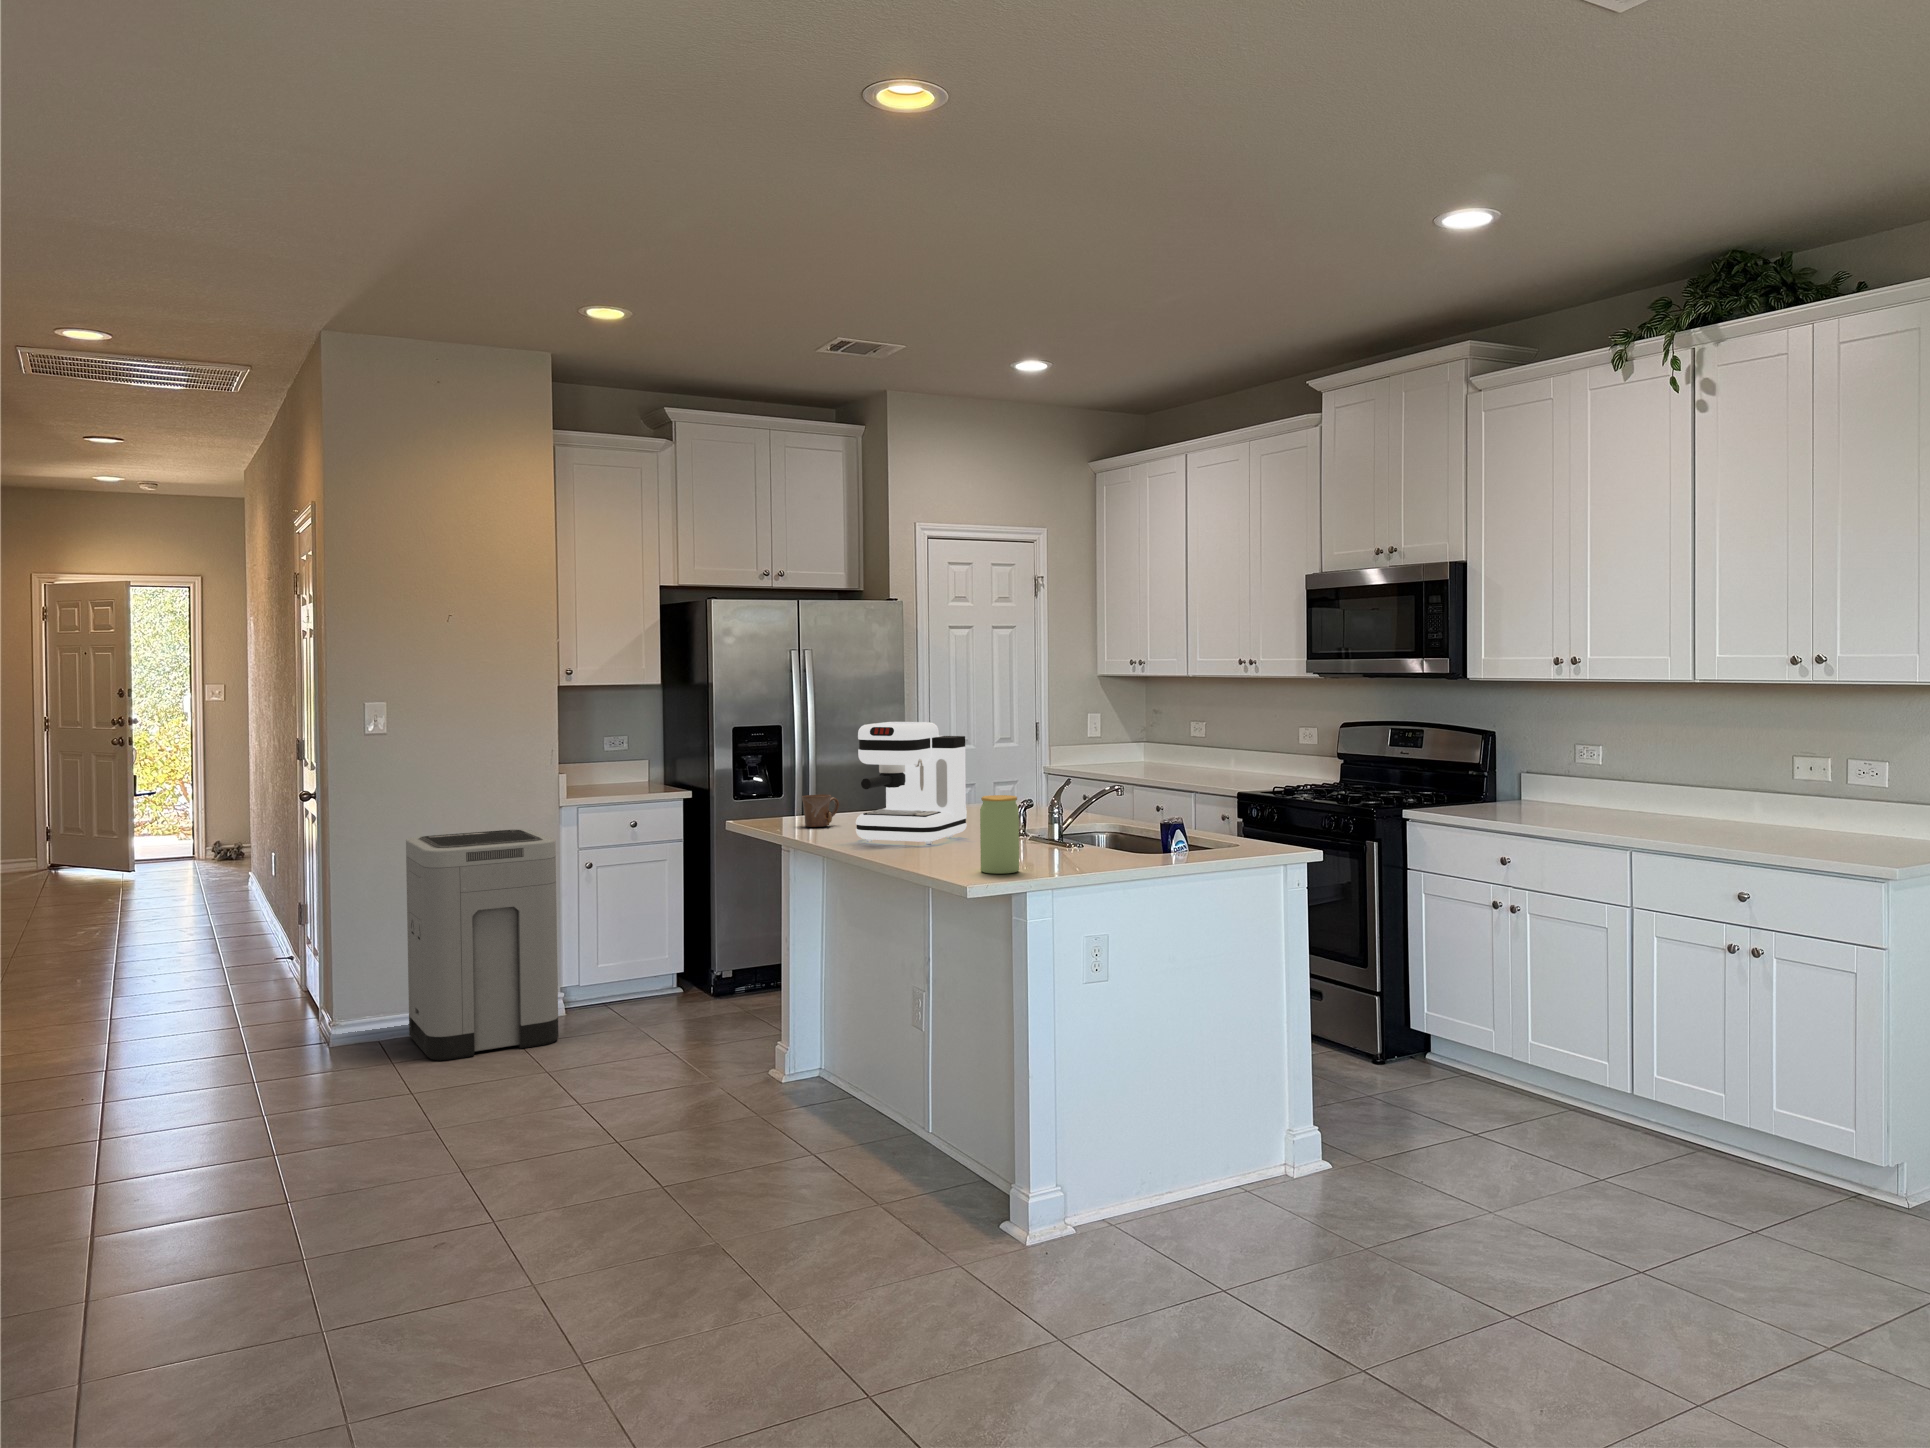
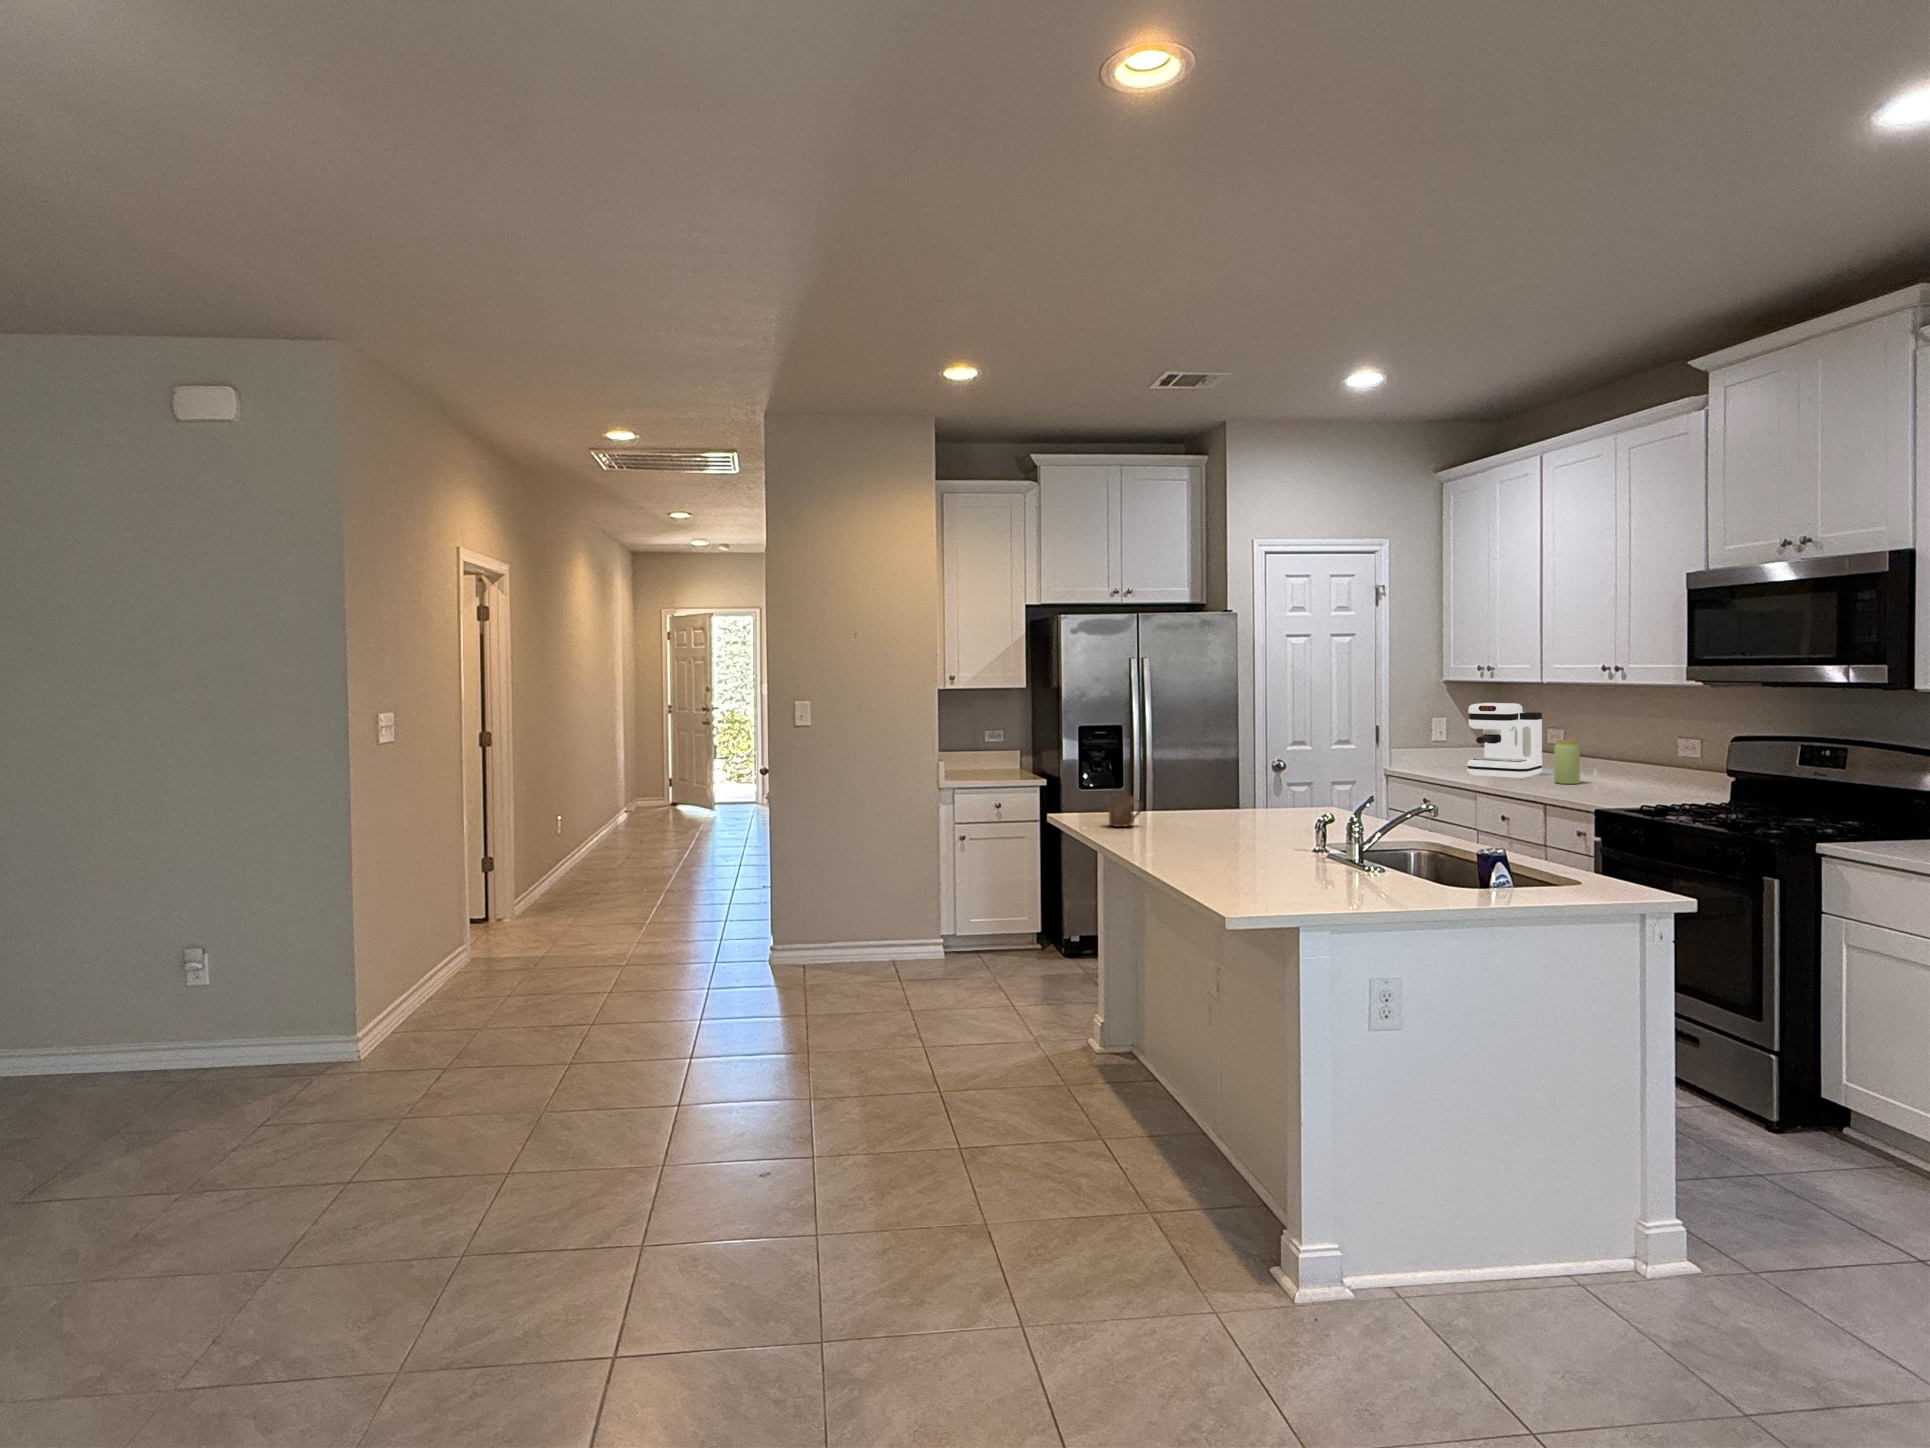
coffee maker: present [856,722,967,844] -> present [1467,703,1542,779]
jar: present [980,795,1019,874] -> present [1554,740,1580,784]
trash can: present [406,830,559,1060] -> none [813,807,925,995]

